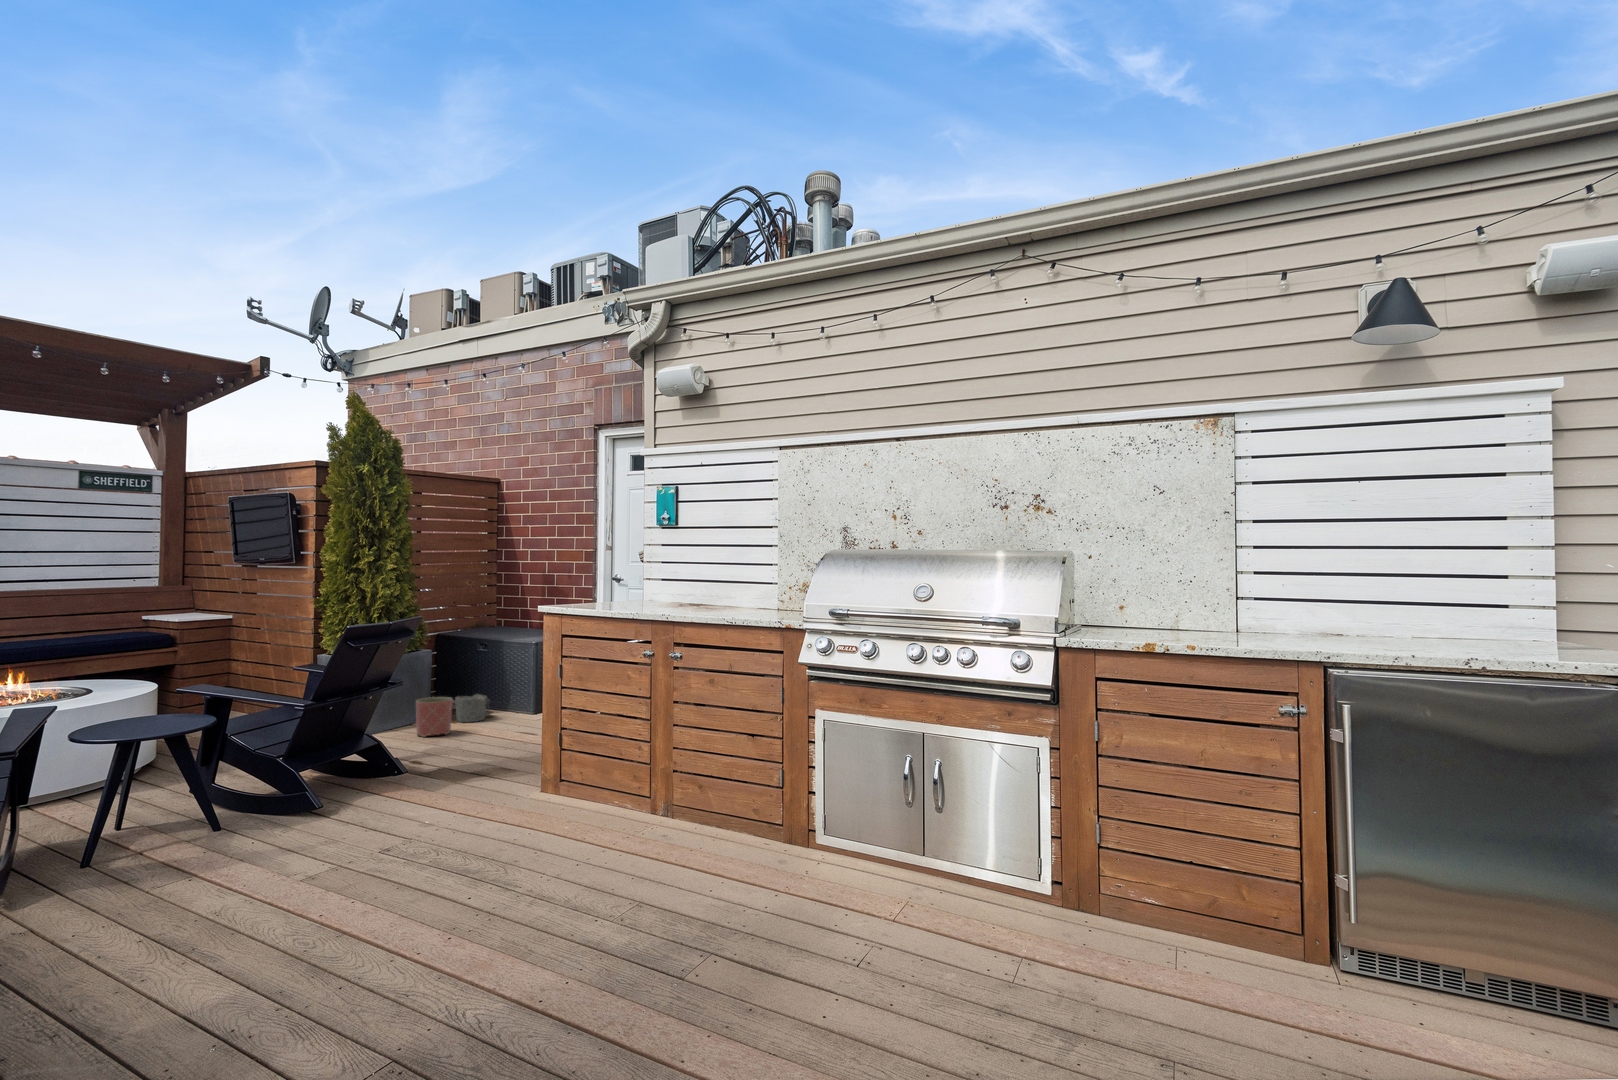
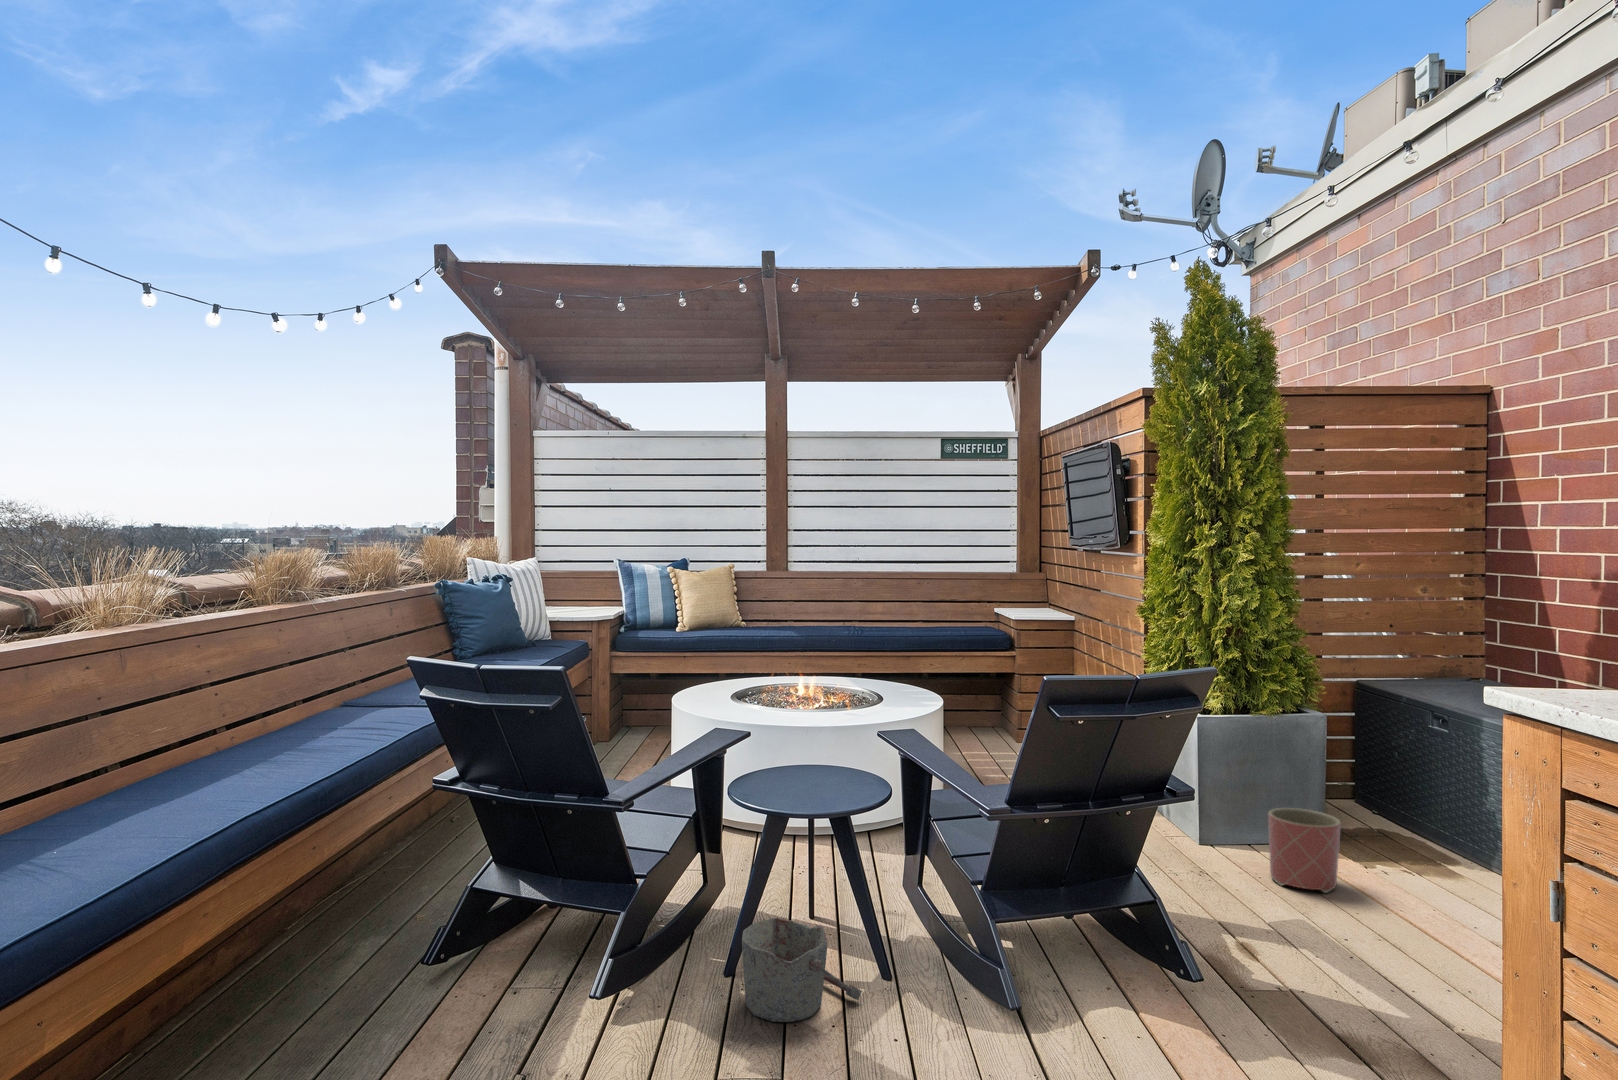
bucket: present [453,694,490,722] -> present [742,918,862,1022]

